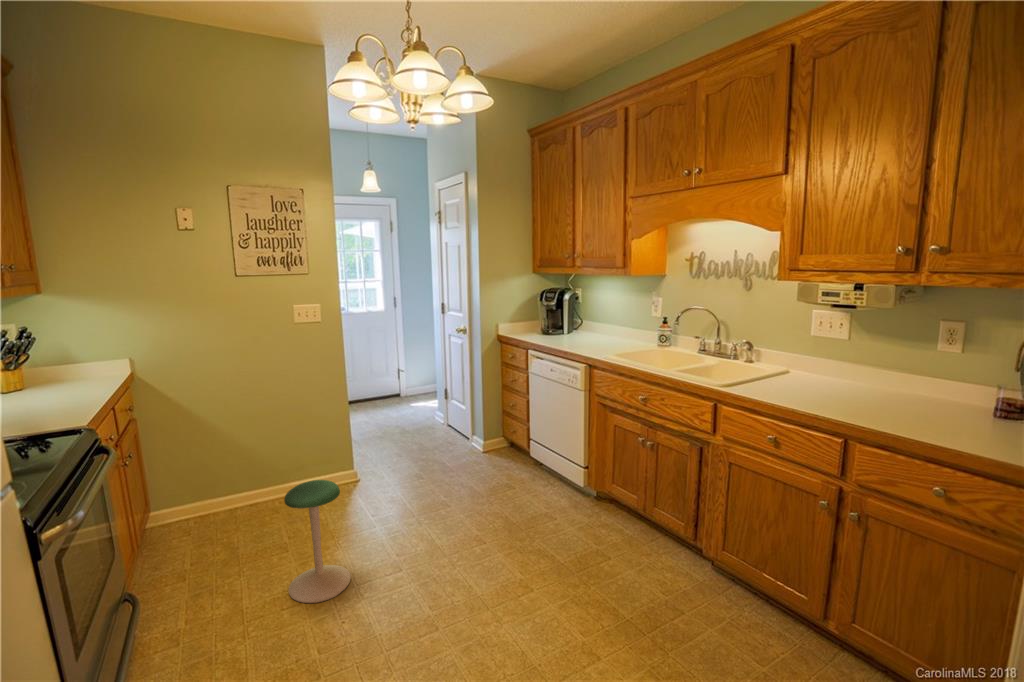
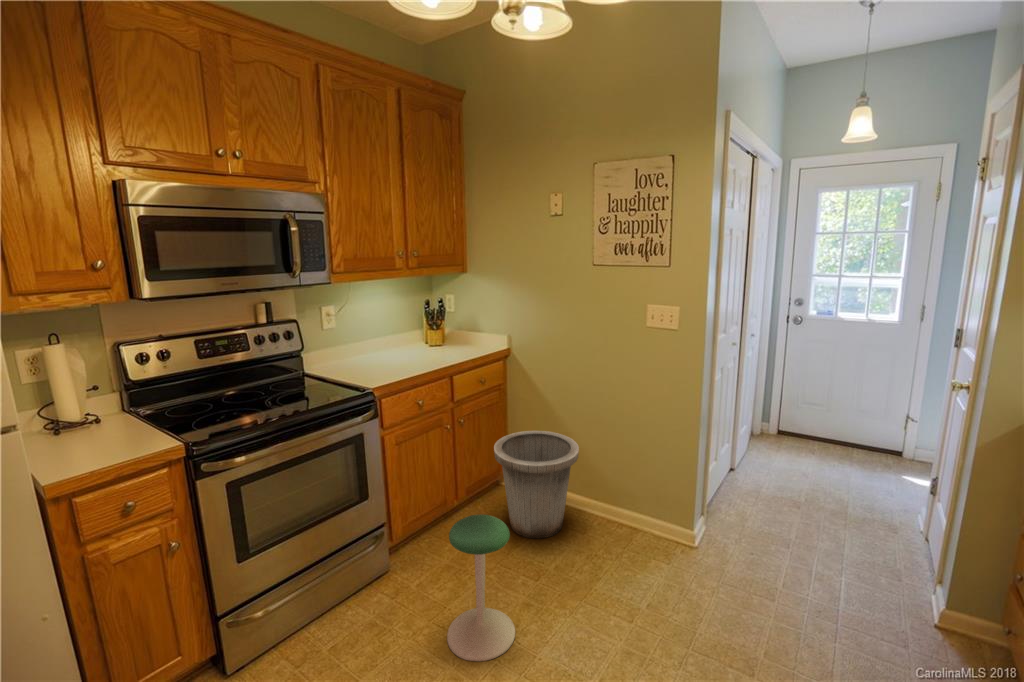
trash can: none [176,439,271,545] -> present [494,431,579,538]

